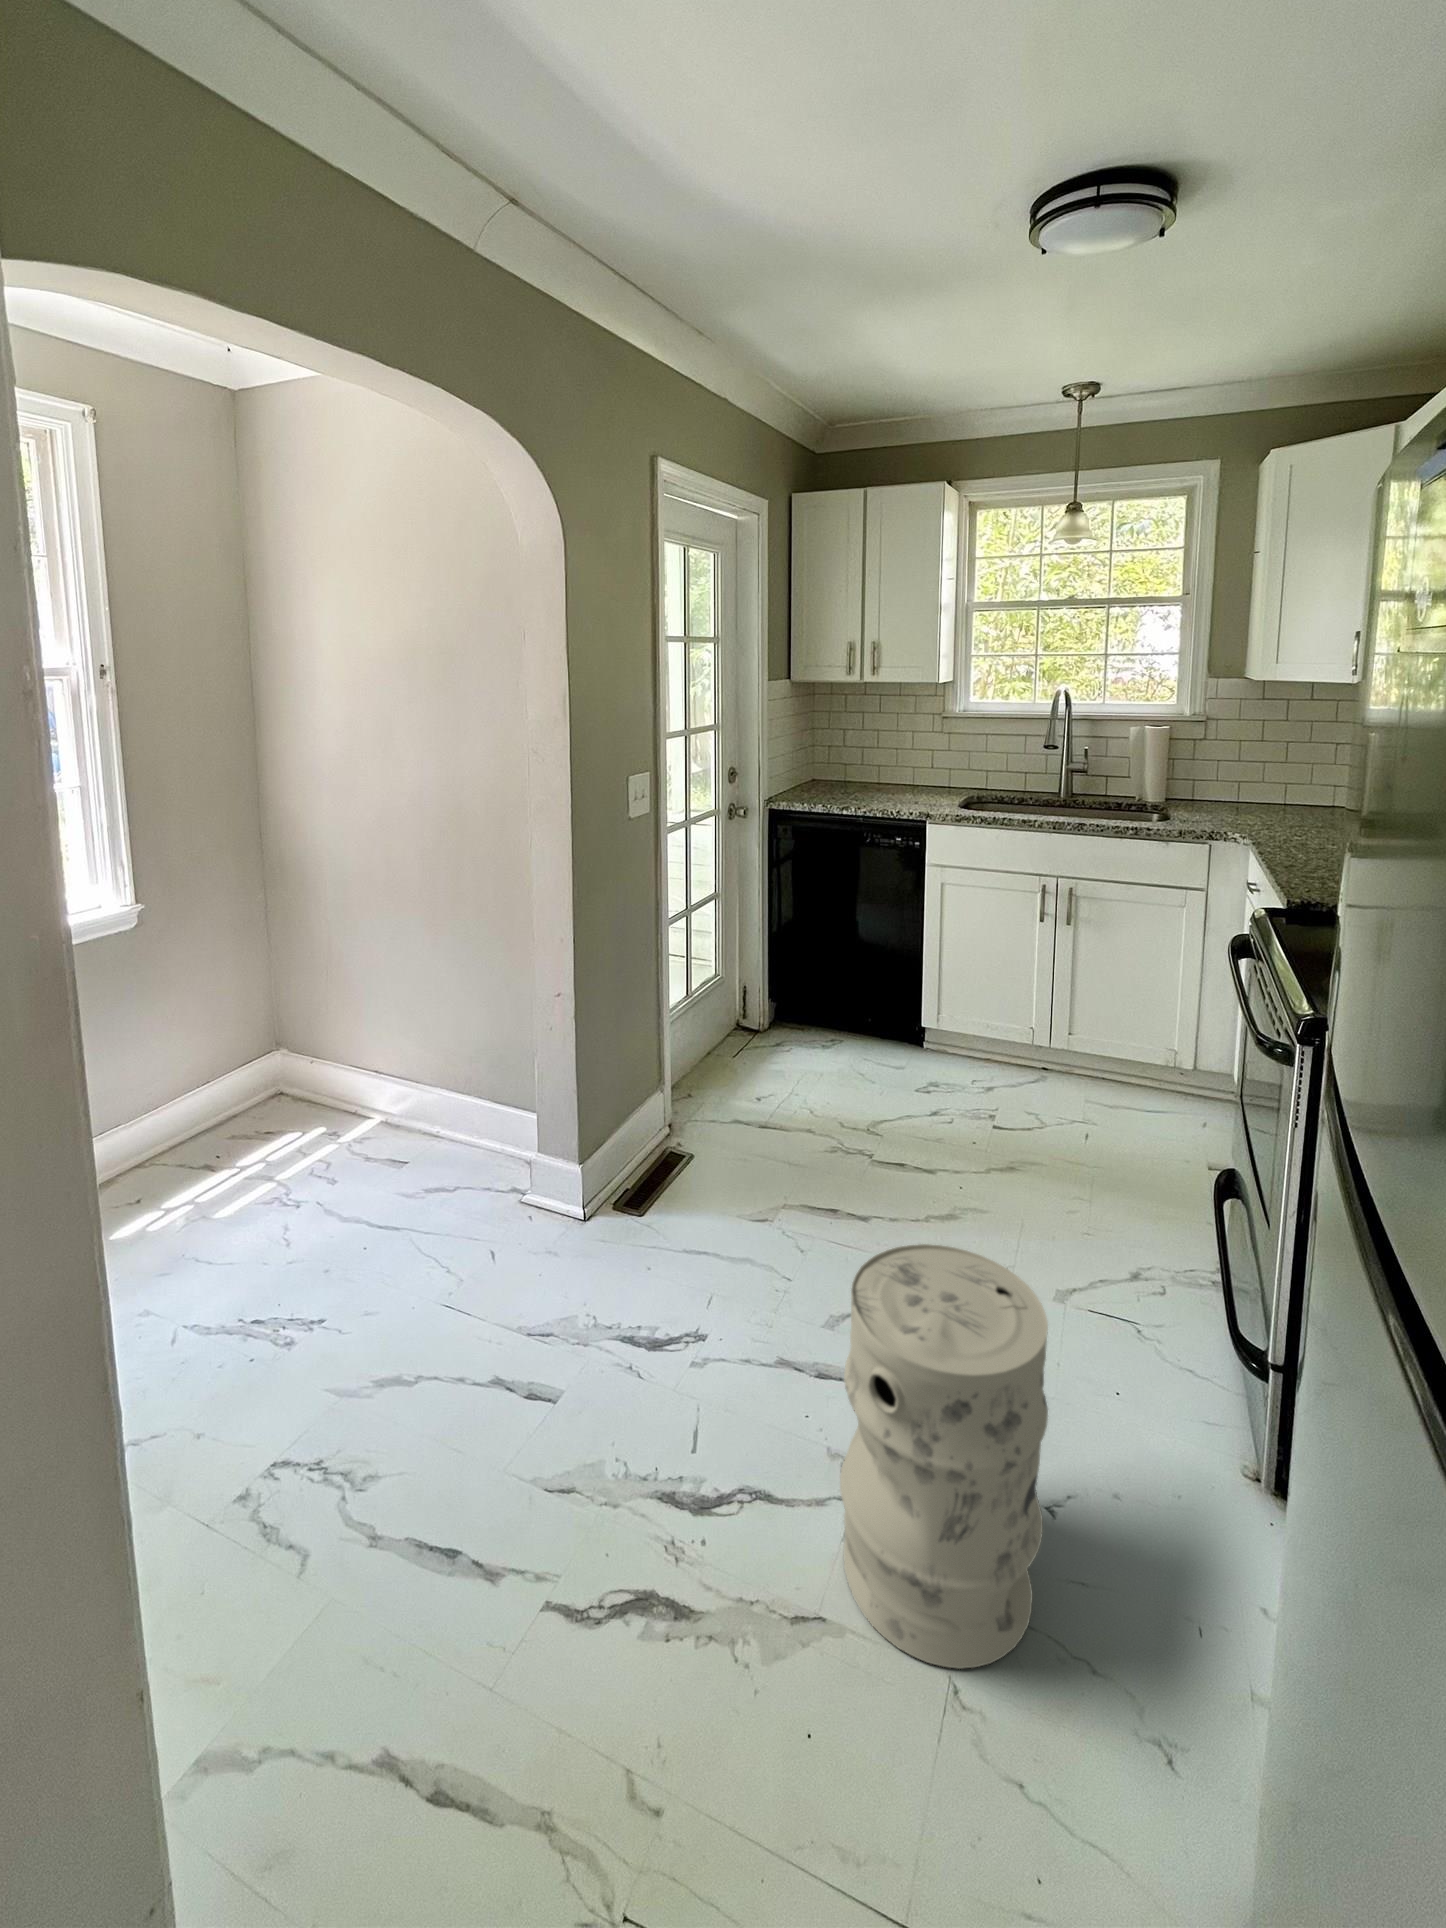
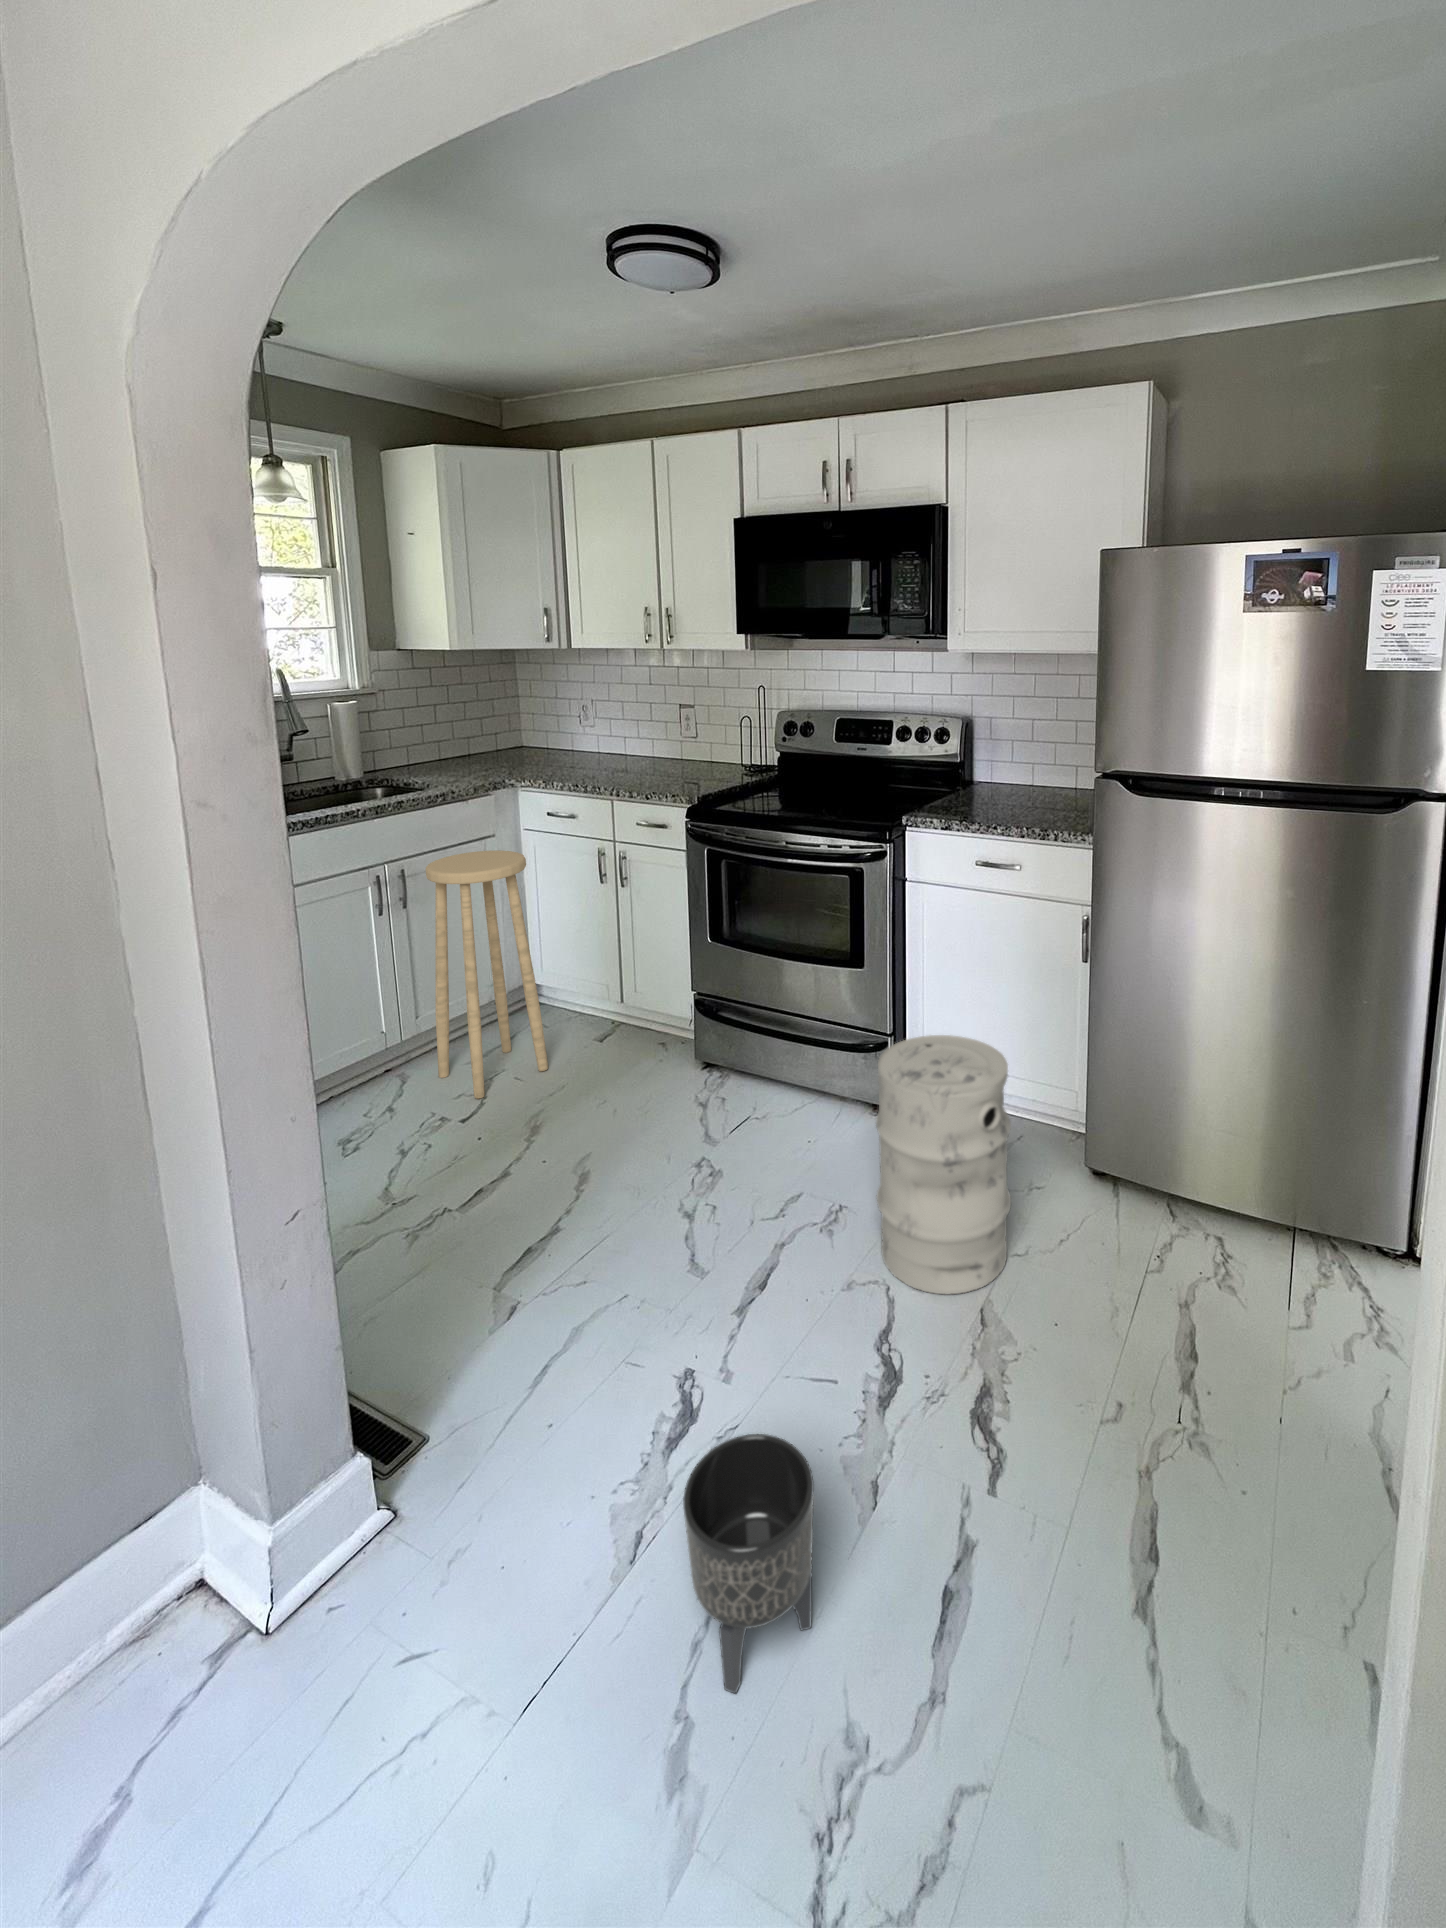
stool: none [1033,887,1154,1149] -> present [426,850,548,1098]
planter: none [404,1266,505,1450] -> present [683,1434,814,1693]

